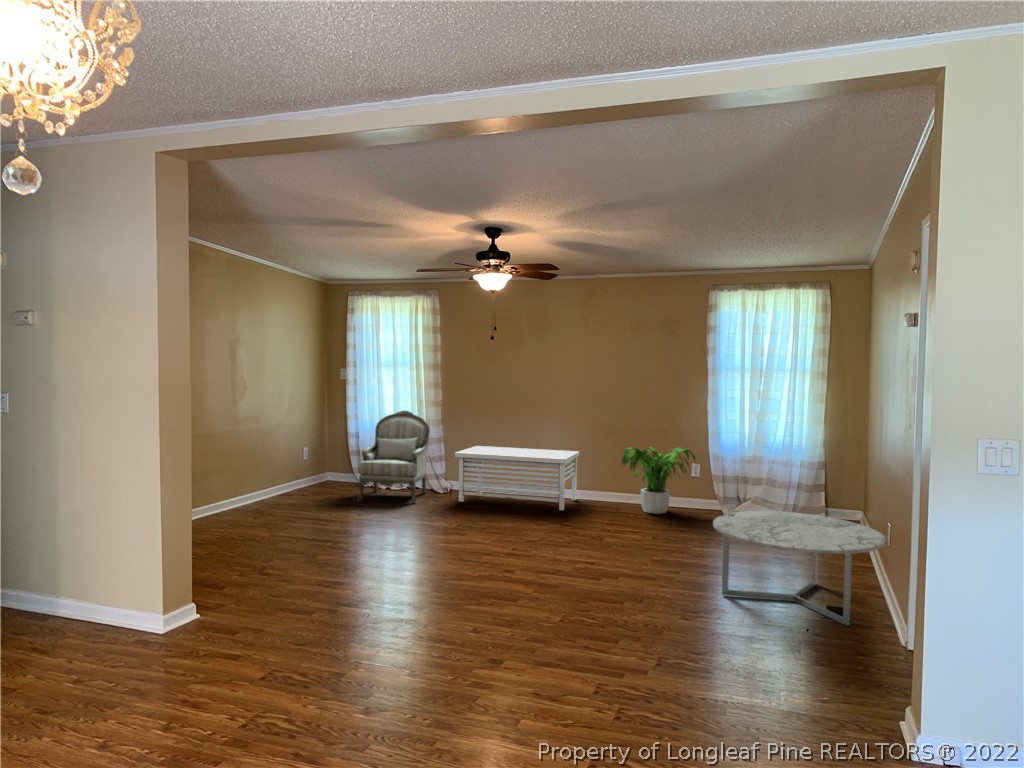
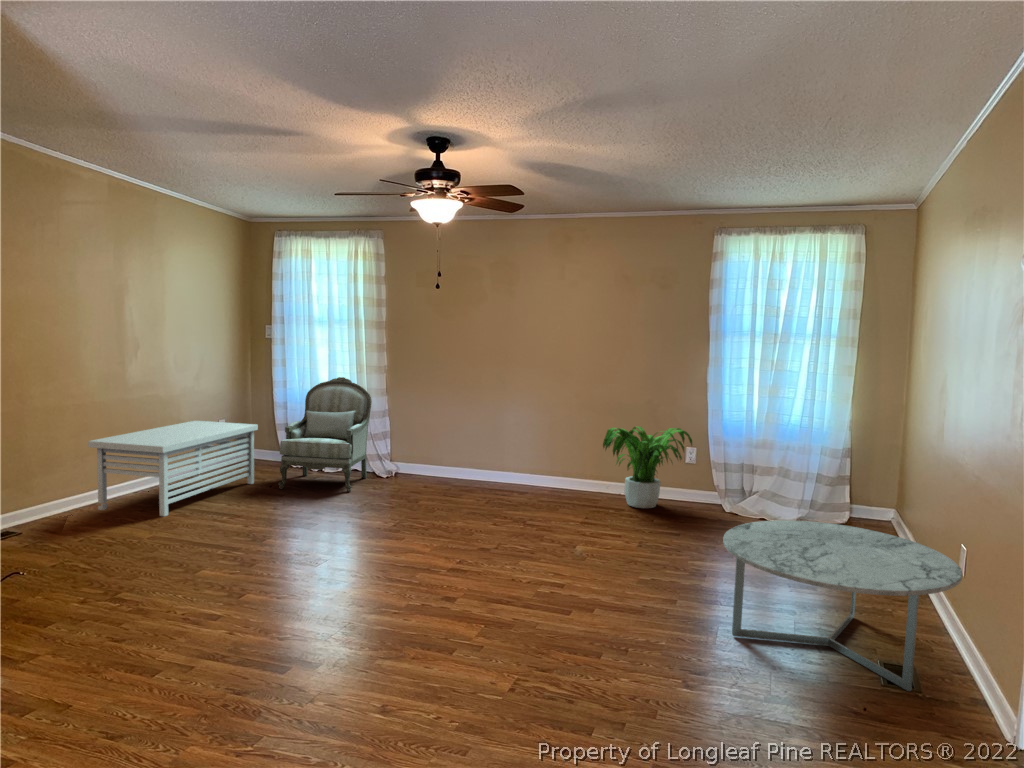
storage bench: present [455,446,579,510] -> present [88,421,258,516]

